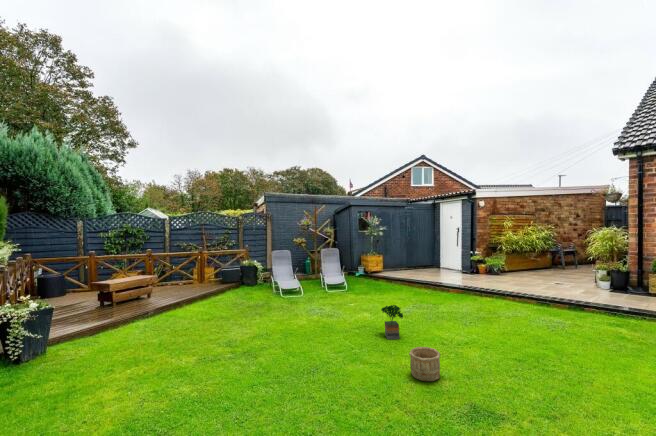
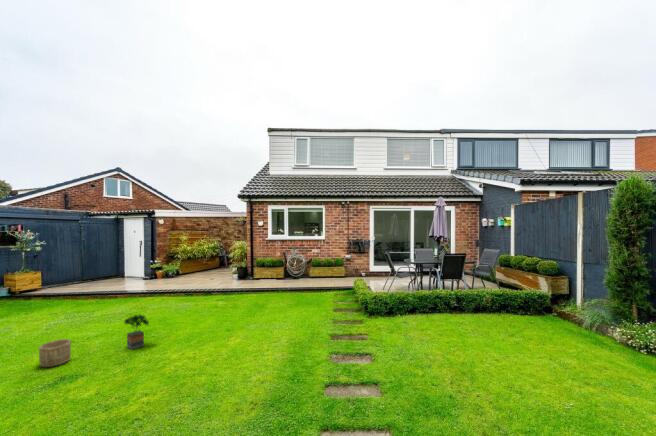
potted tree: present [381,305,403,339] -> present [124,315,149,349]

